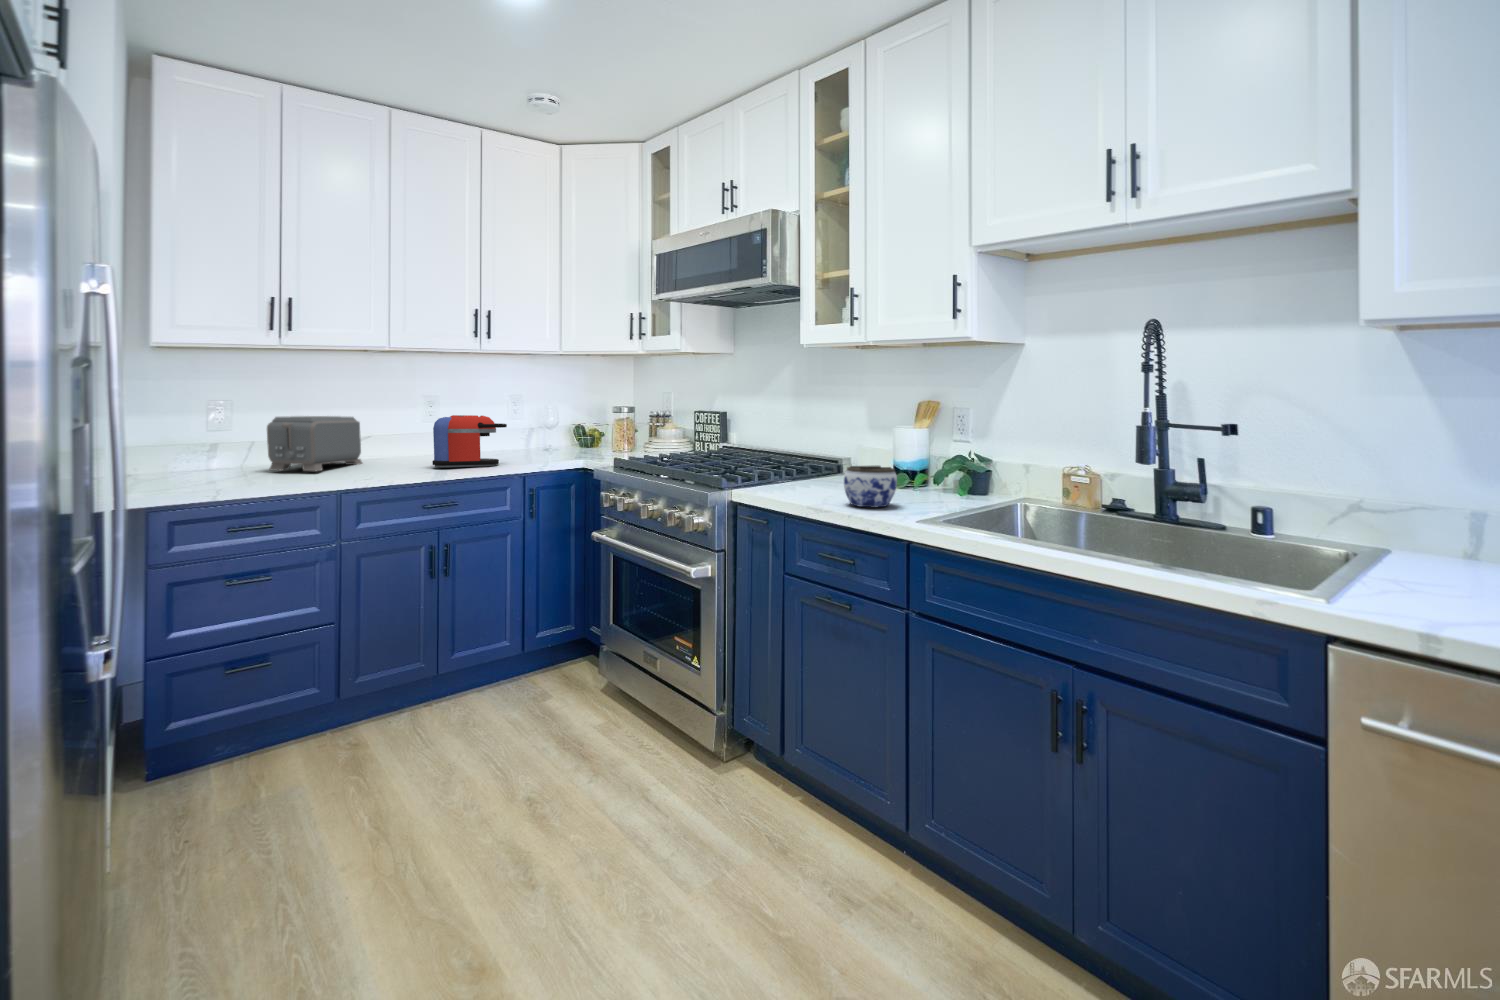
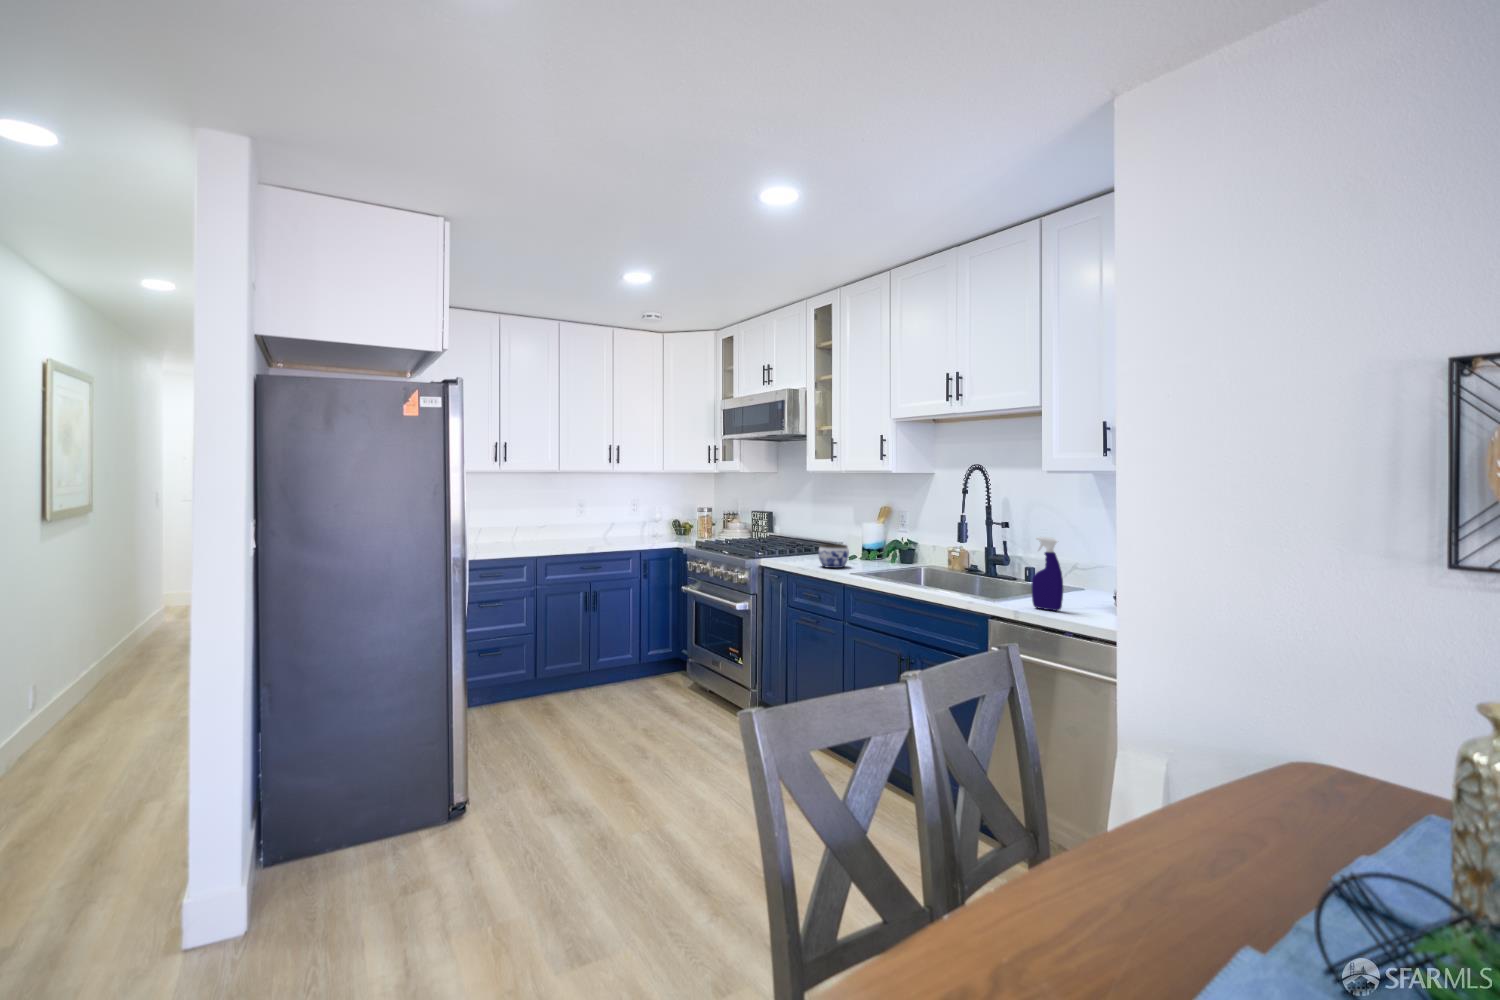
coffee maker: present [432,415,507,467] -> none [586,513,631,545]
toaster: present [267,416,362,471] -> none [493,514,545,547]
spray bottle: none [1387,454,1482,615] -> present [1032,537,1063,611]

